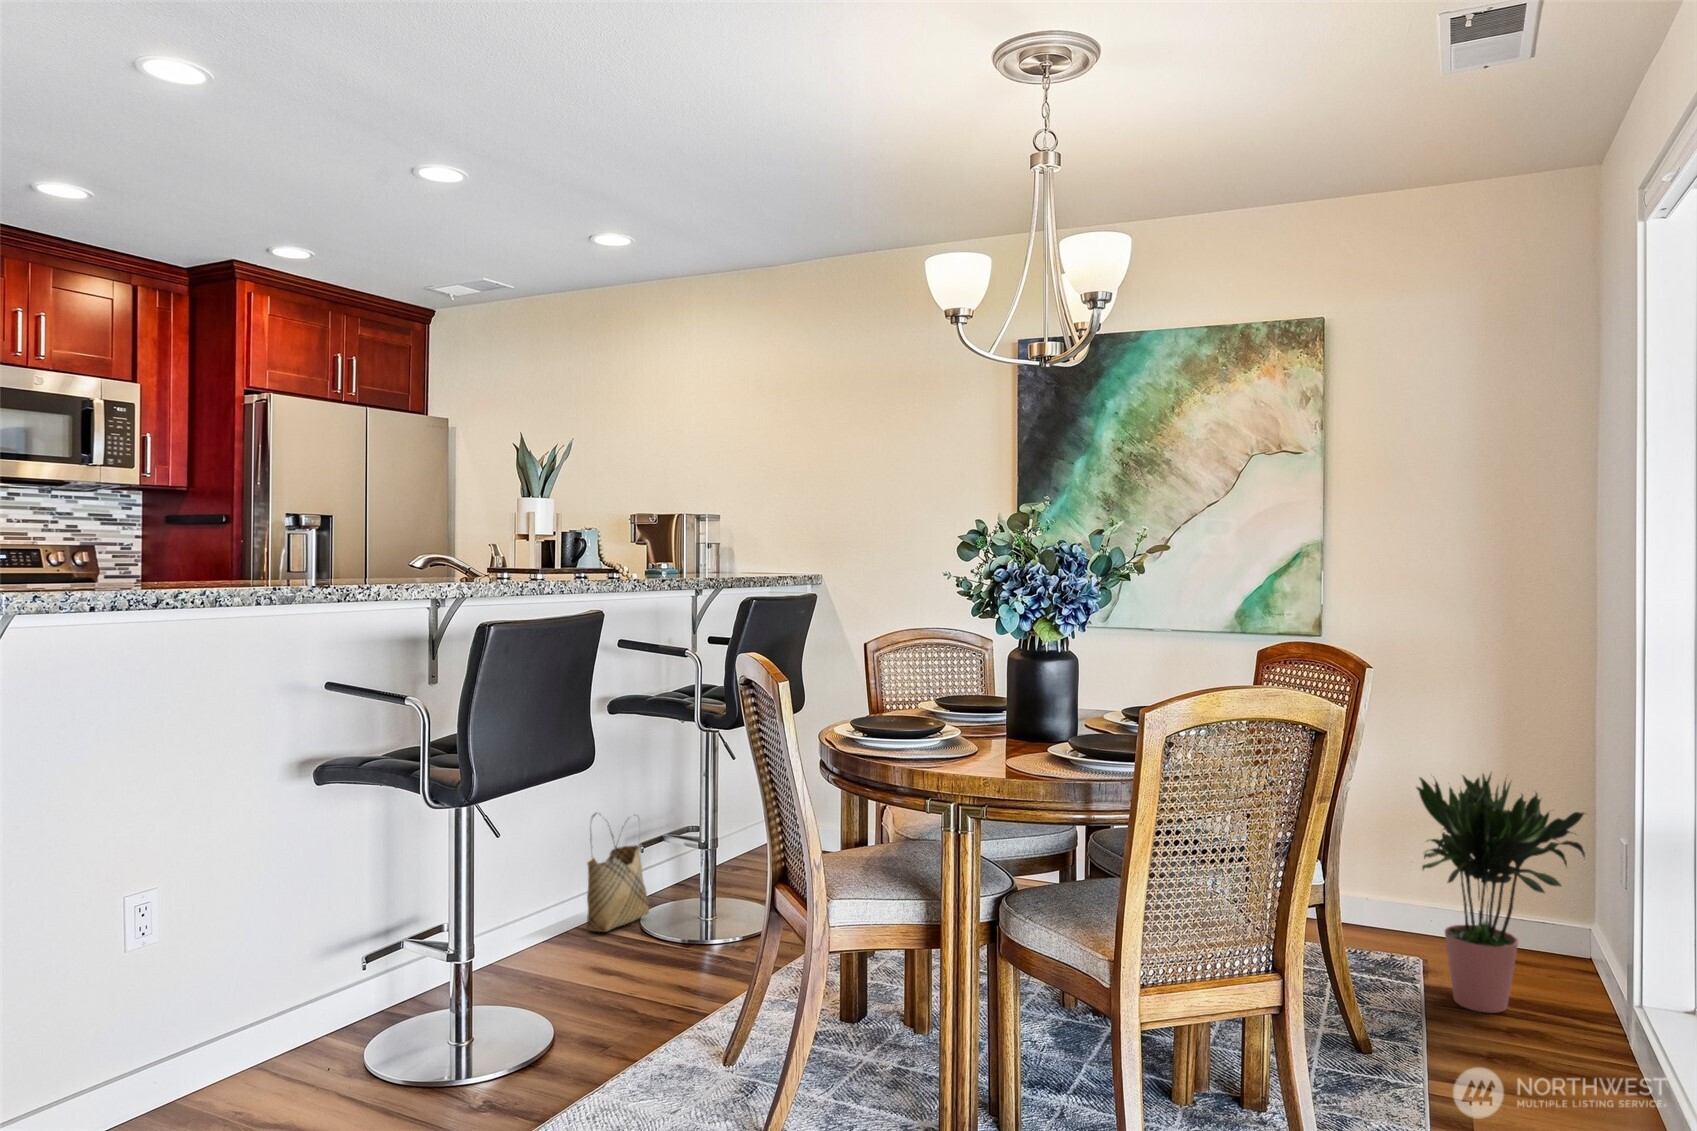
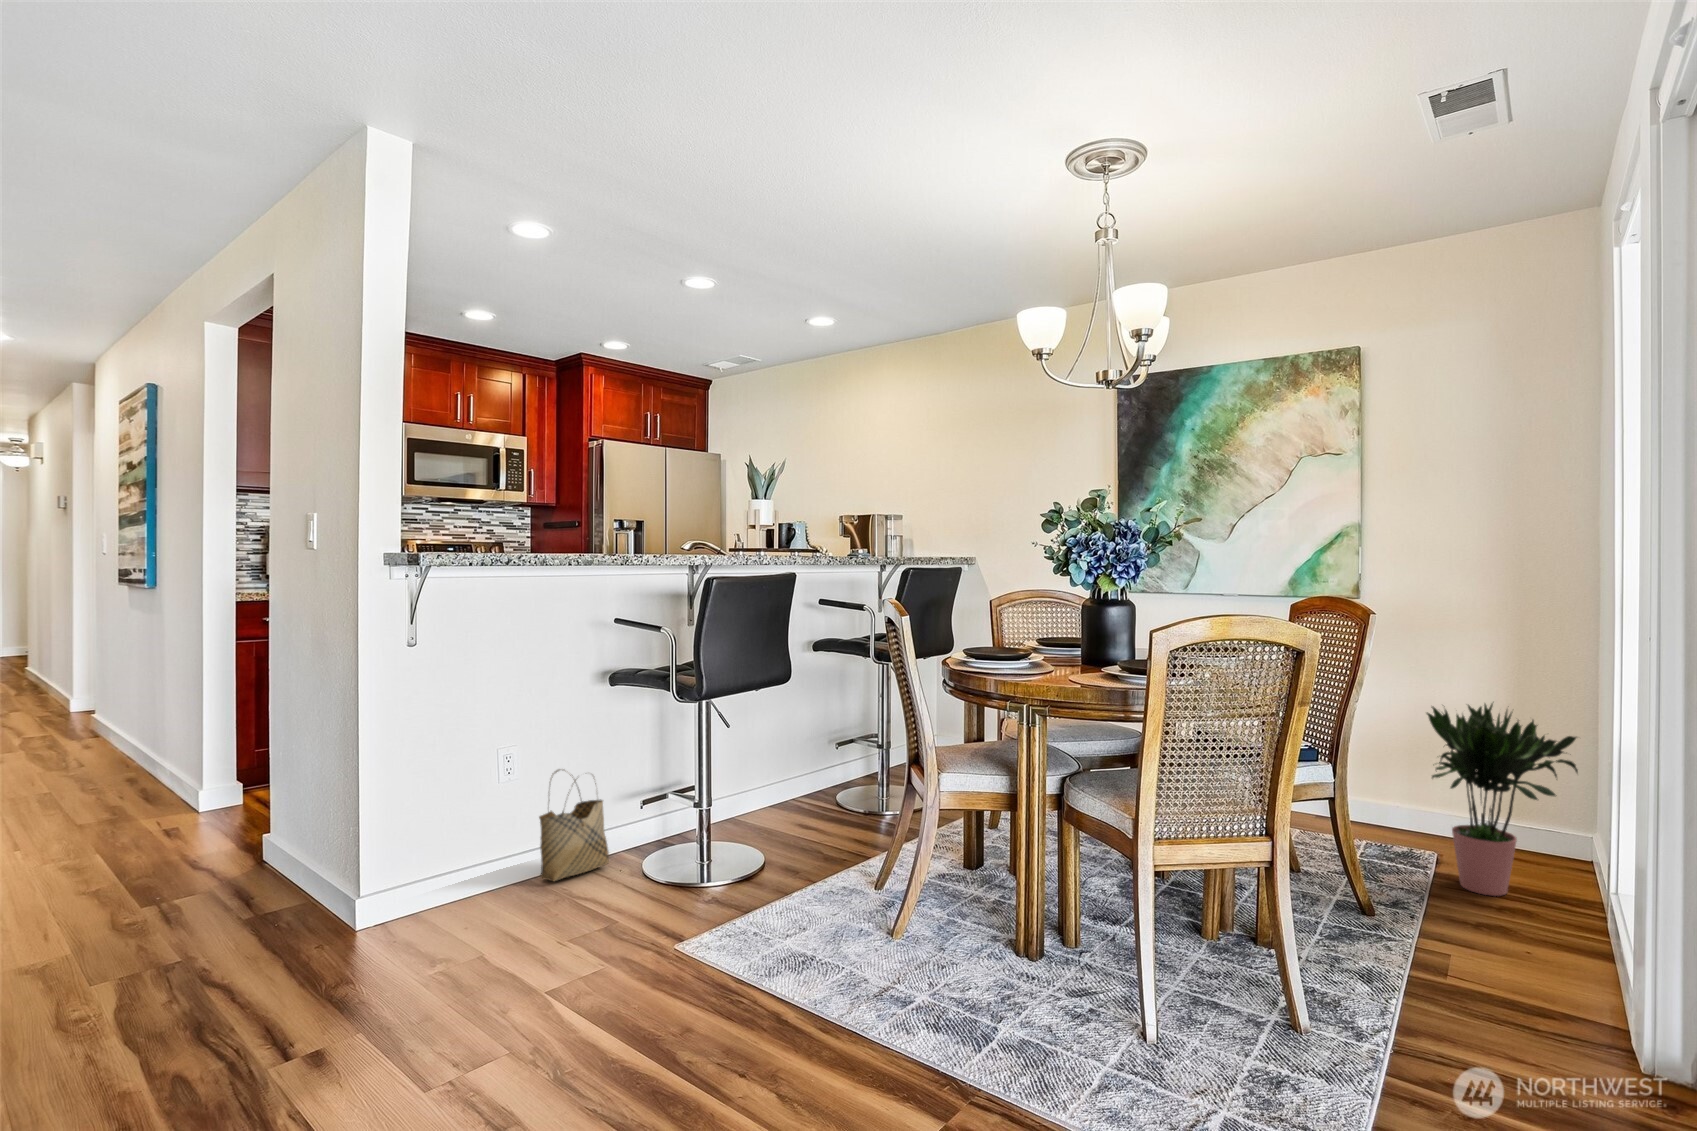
woven basket: present [586,813,649,932] -> present [539,769,609,881]

